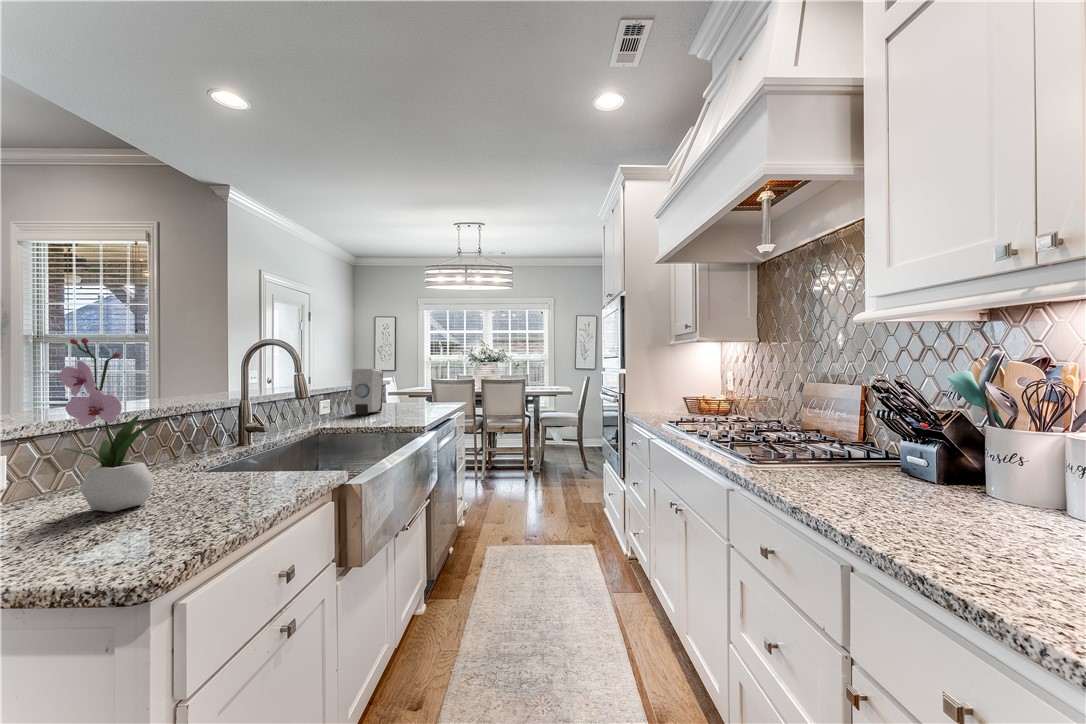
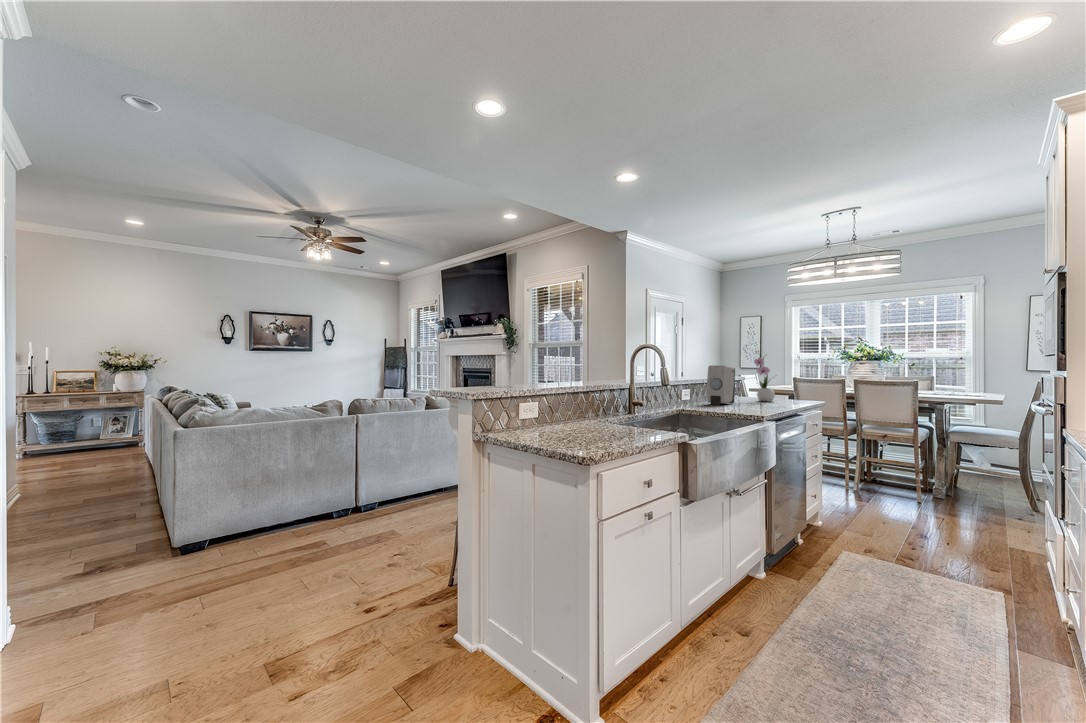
flower arrangement: present [60,338,163,512] -> present [754,351,775,401]

